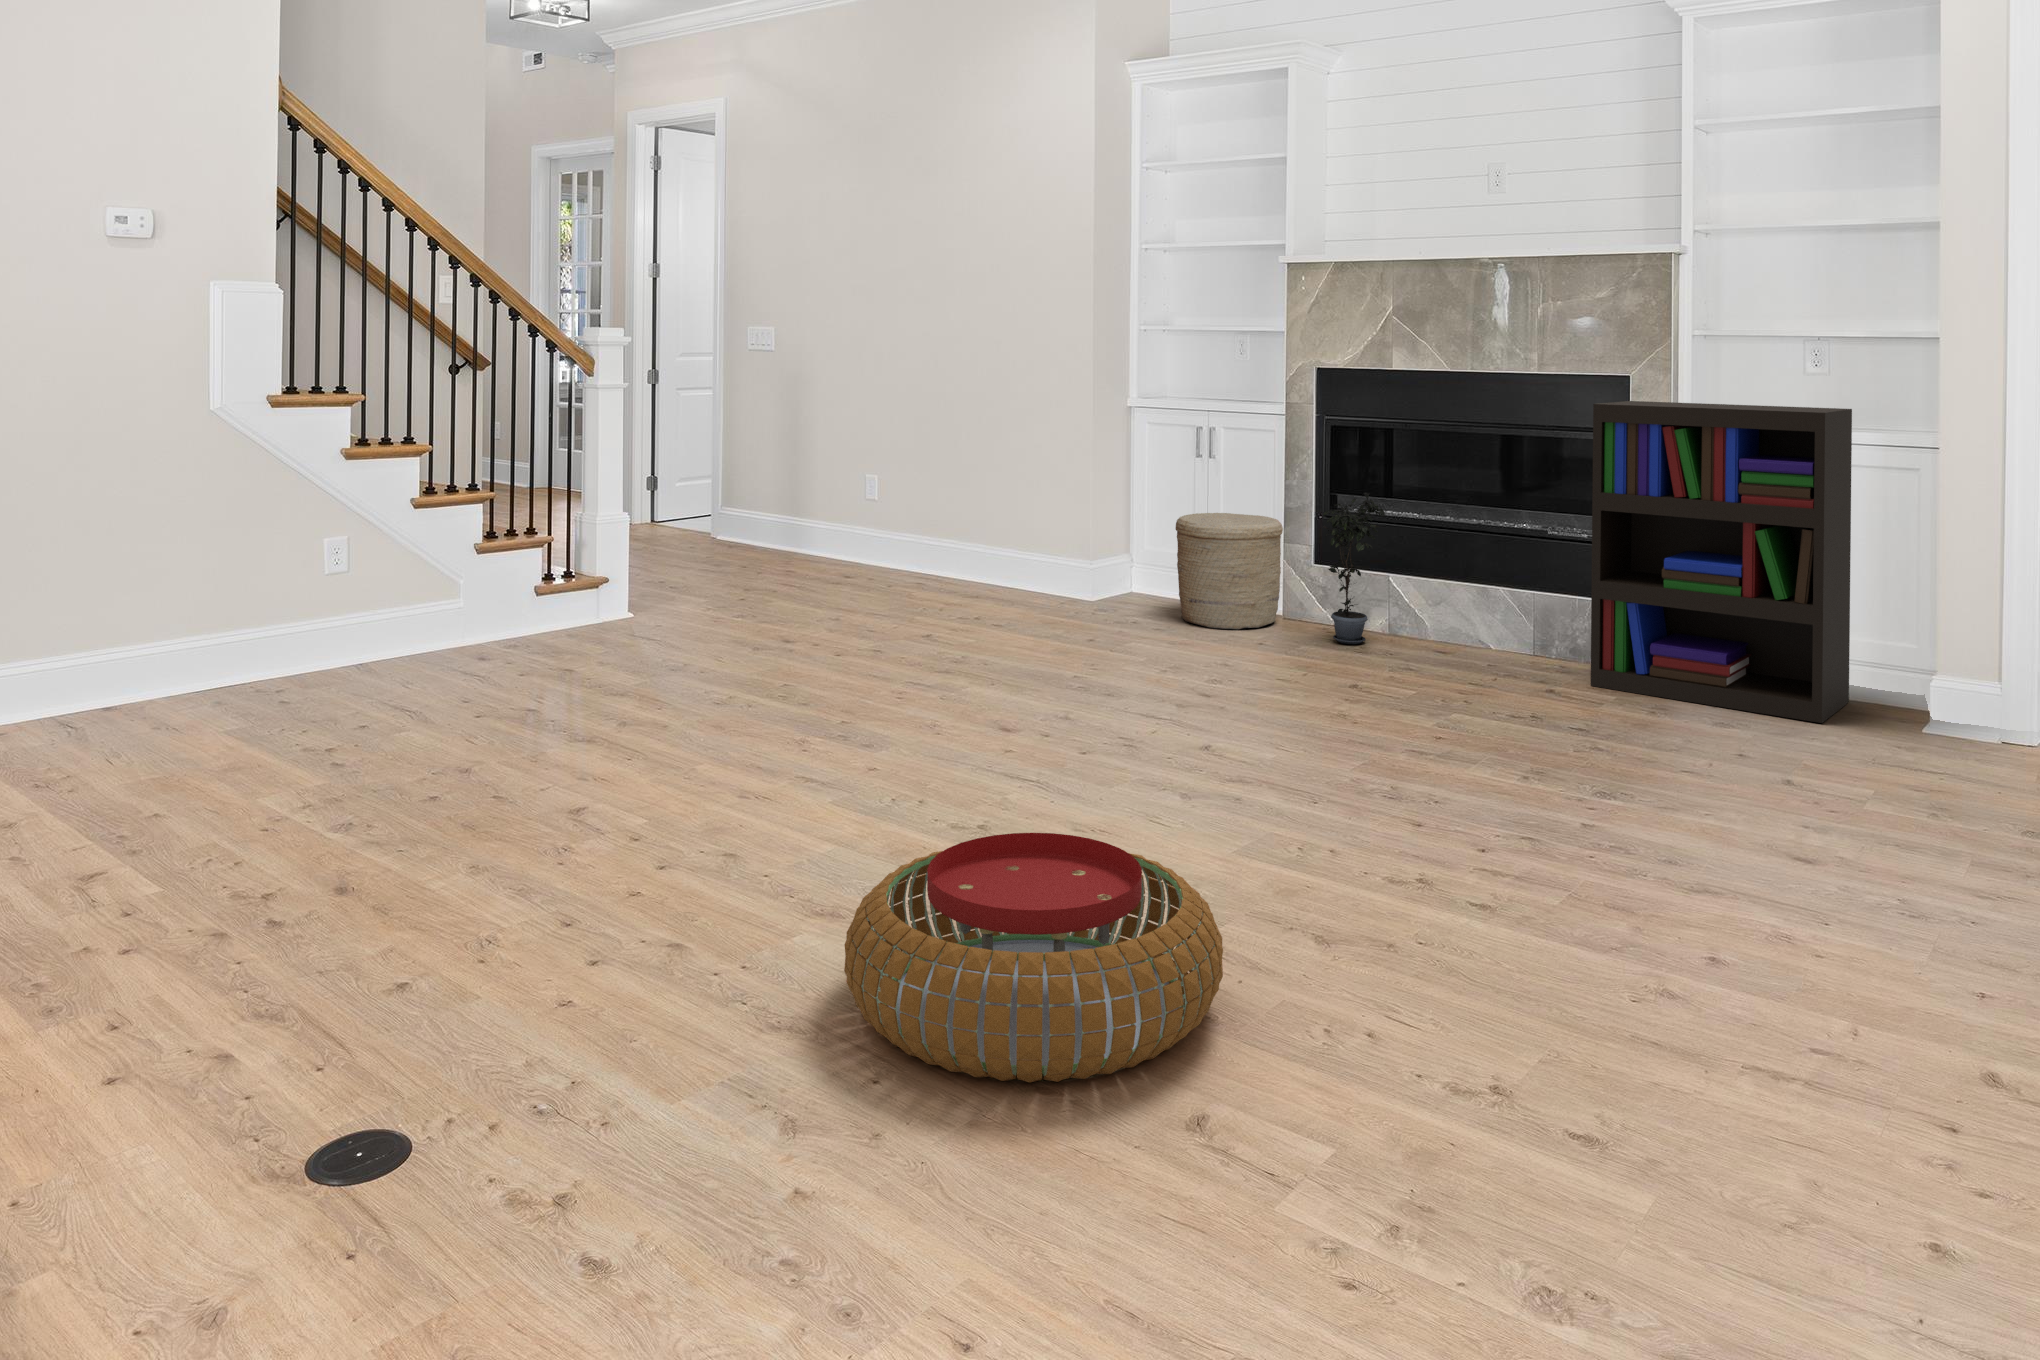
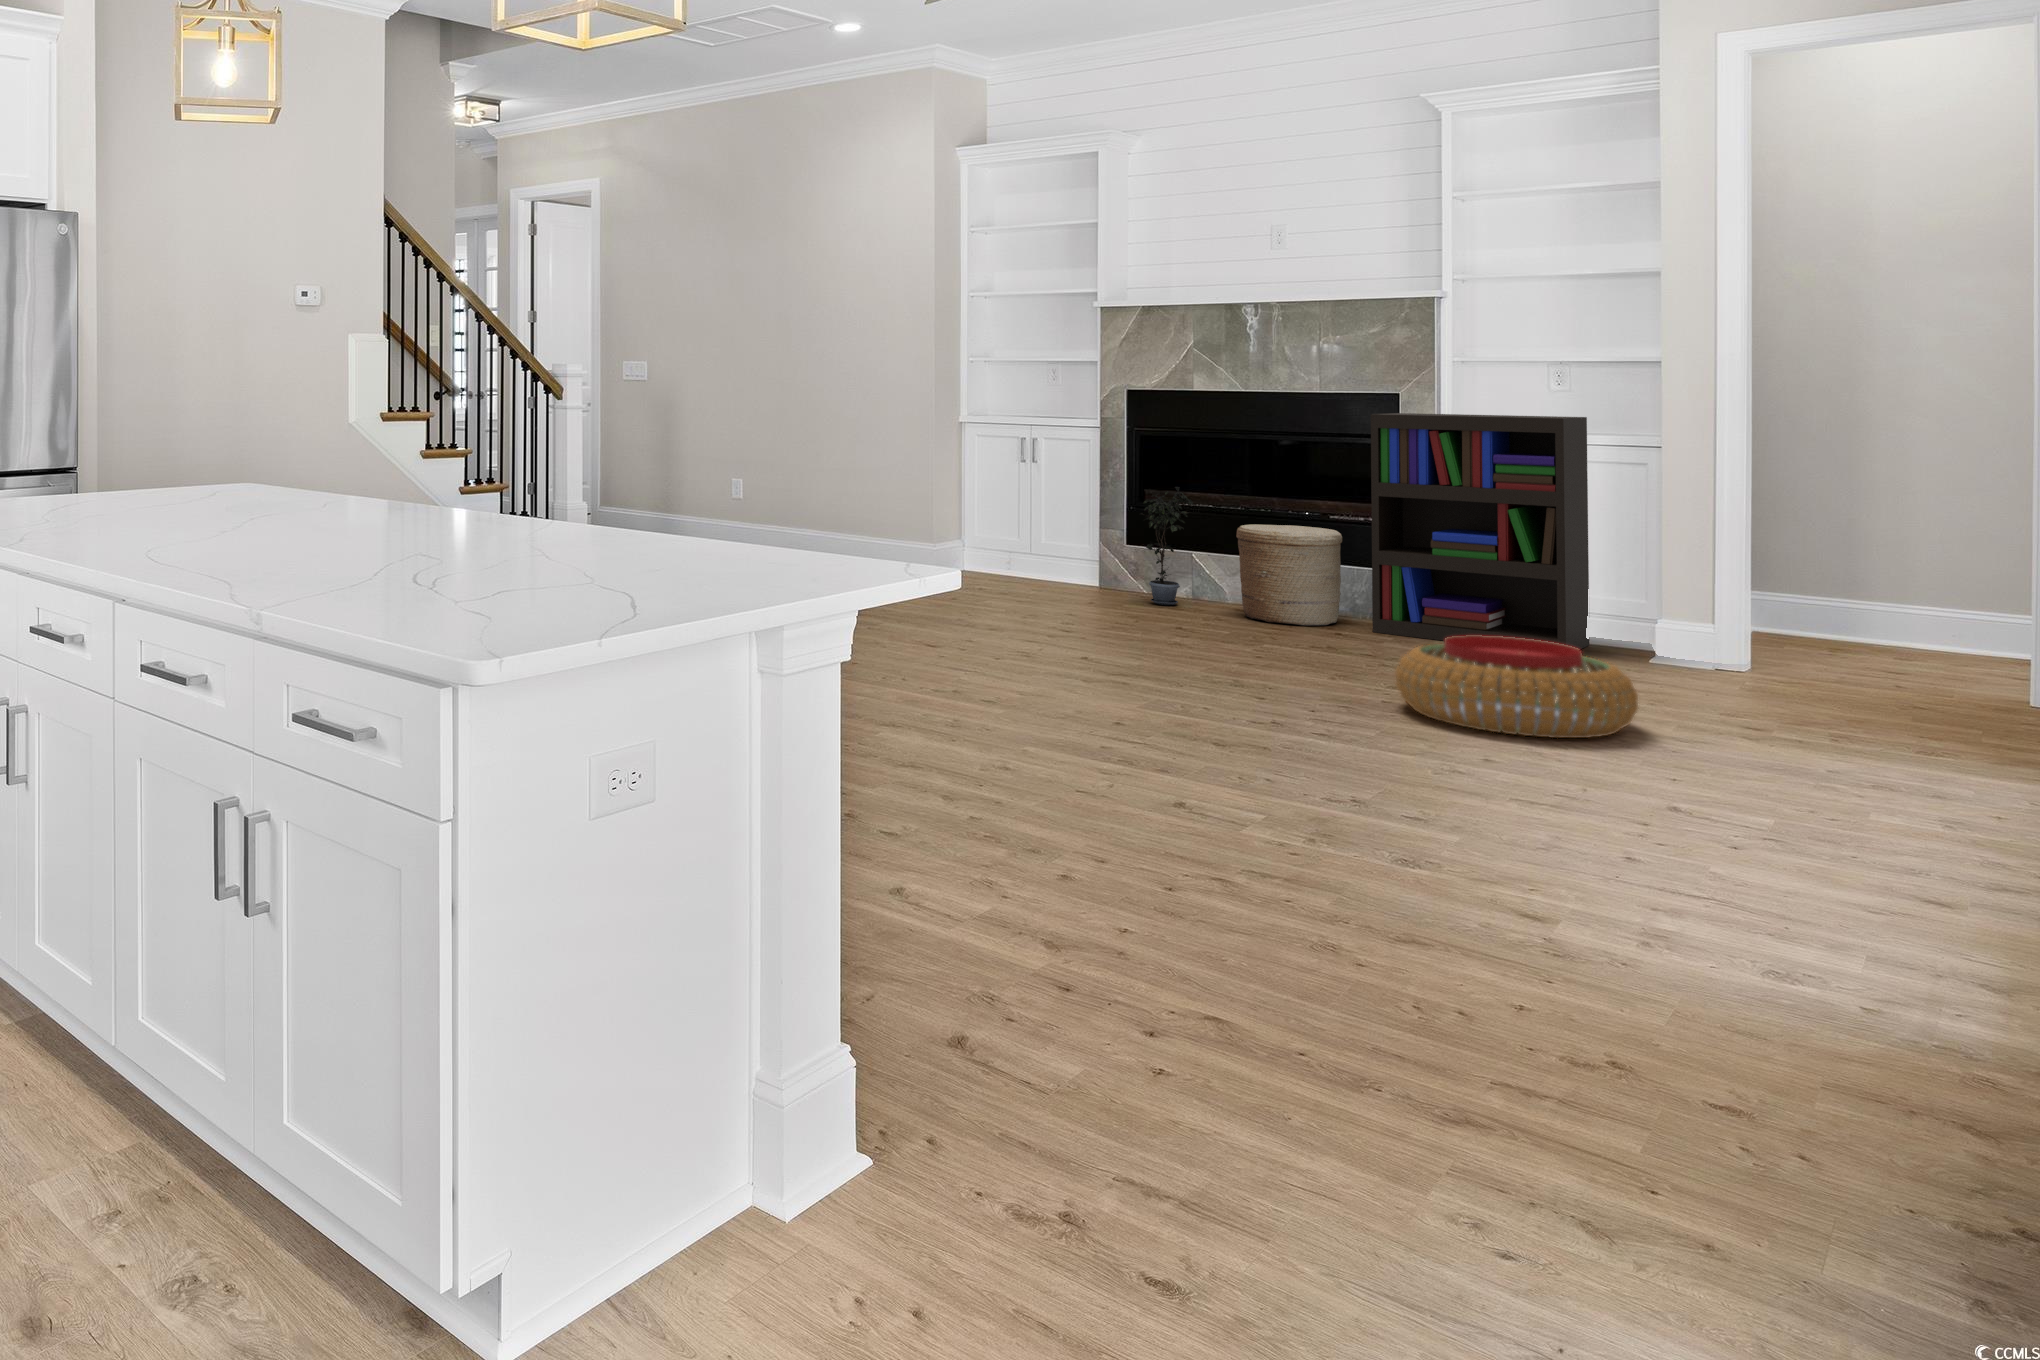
woven basket: present [1176,513,1283,629] -> present [1236,524,1342,625]
pouf: present [844,833,1223,1083] -> present [1396,635,1638,738]

